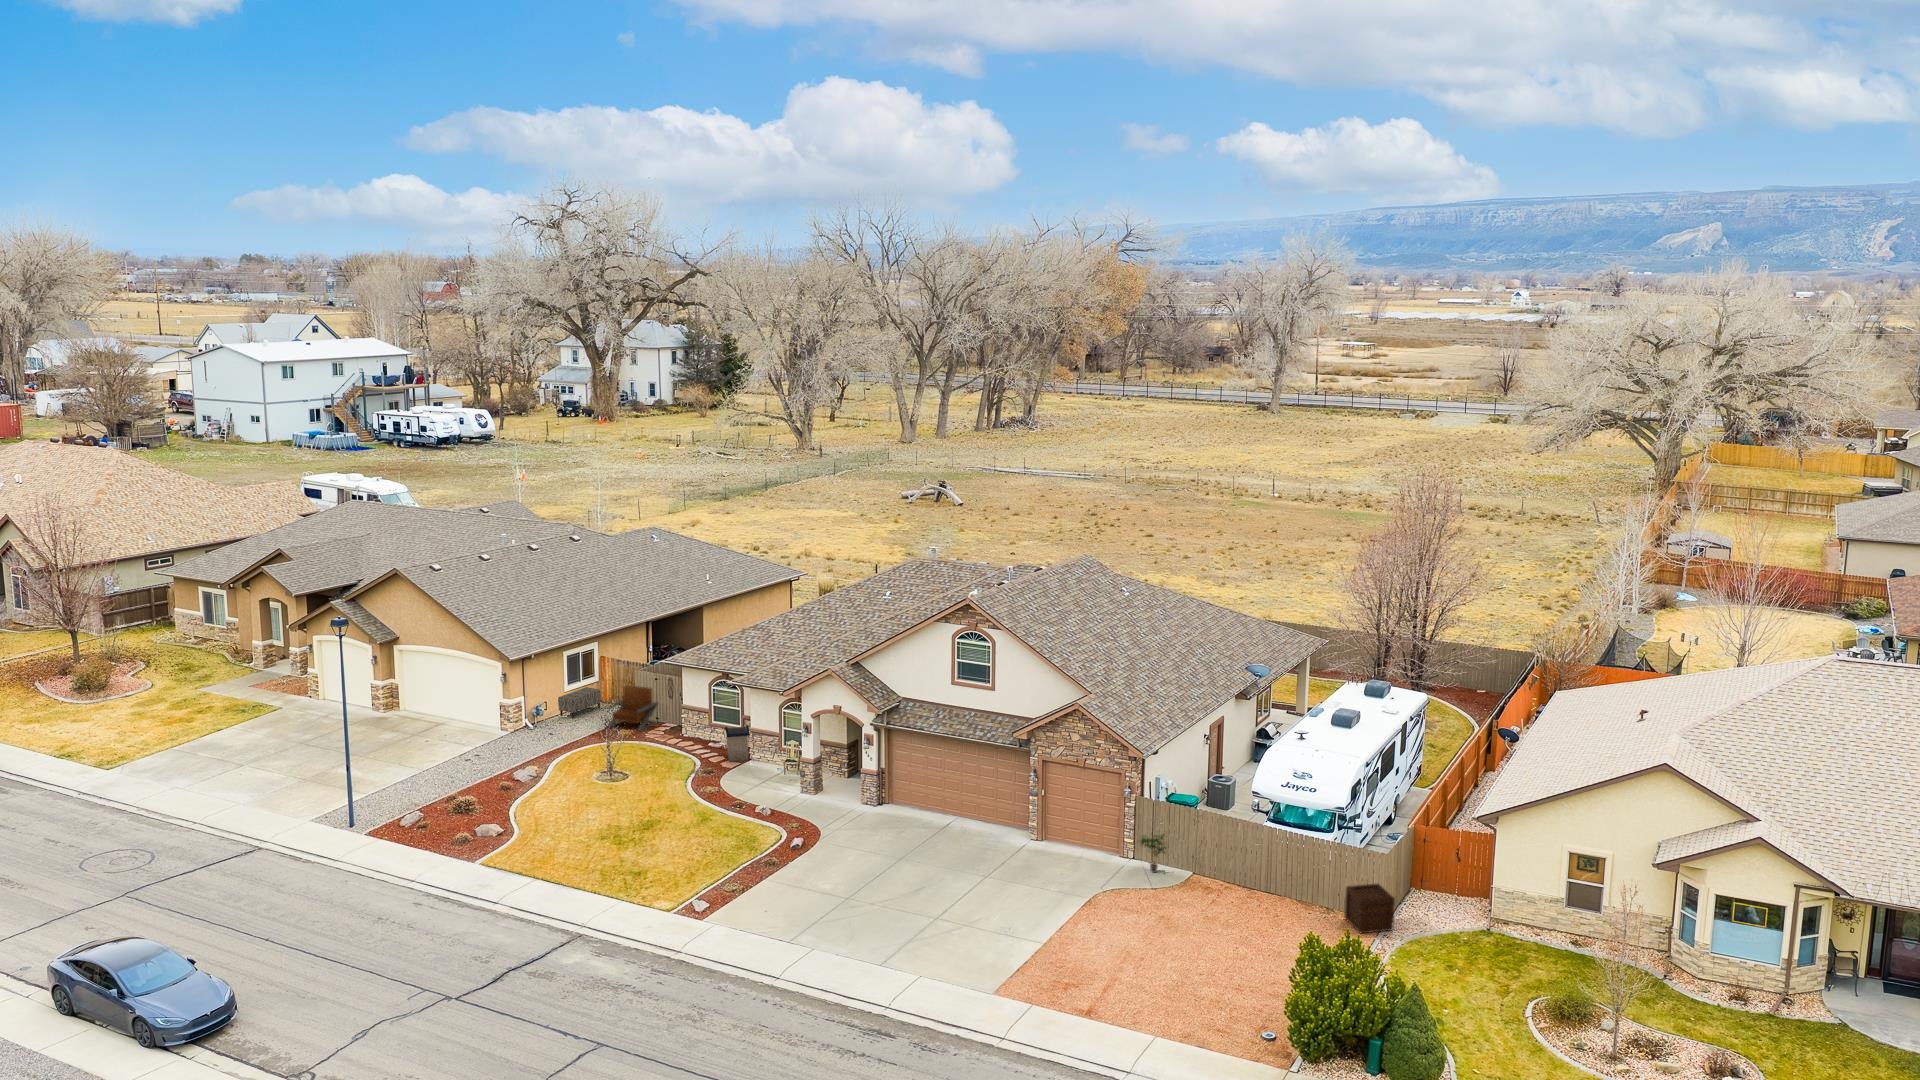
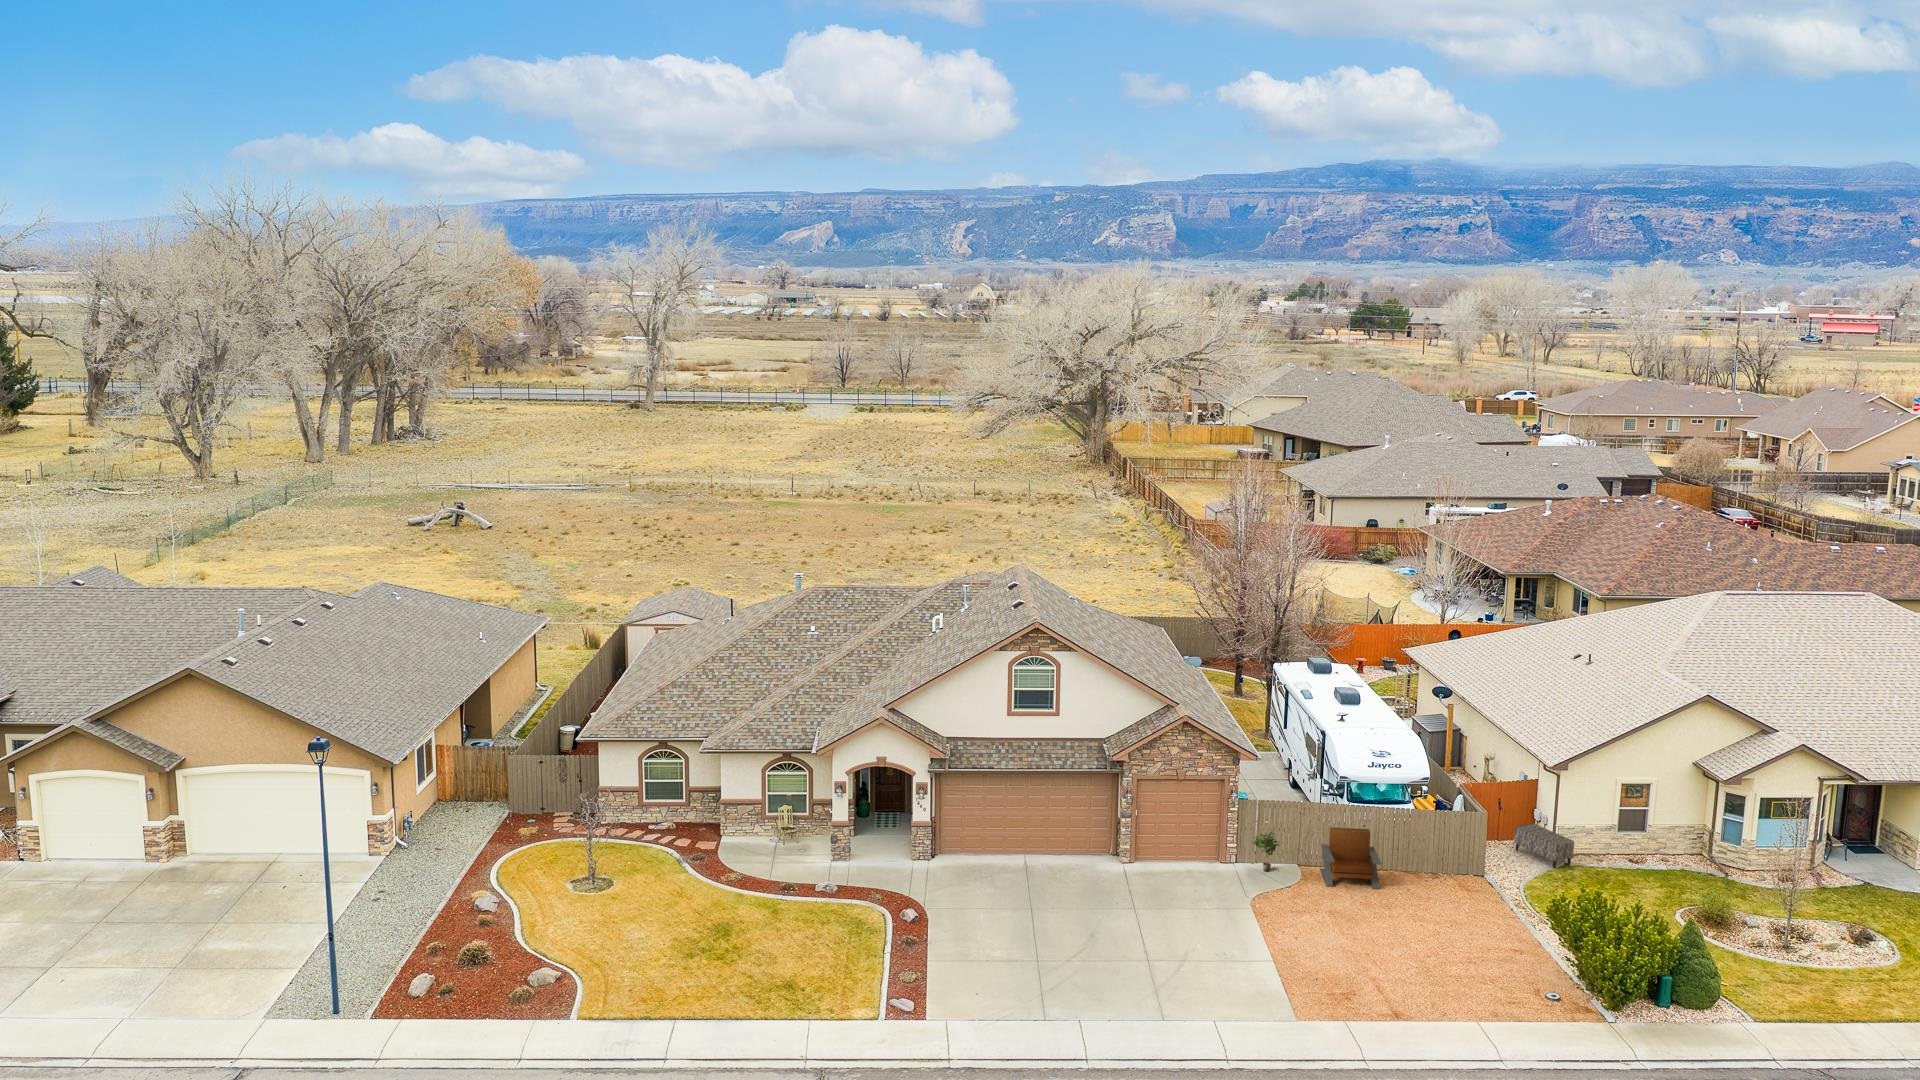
lounge chair: present [608,685,658,731] -> present [1320,827,1382,889]
bench: present [558,687,601,718] -> present [1514,823,1574,868]
trash can: present [725,725,750,762] -> none [689,797,727,842]
wooden crate: present [1345,884,1395,933] -> none [1465,841,1515,889]

